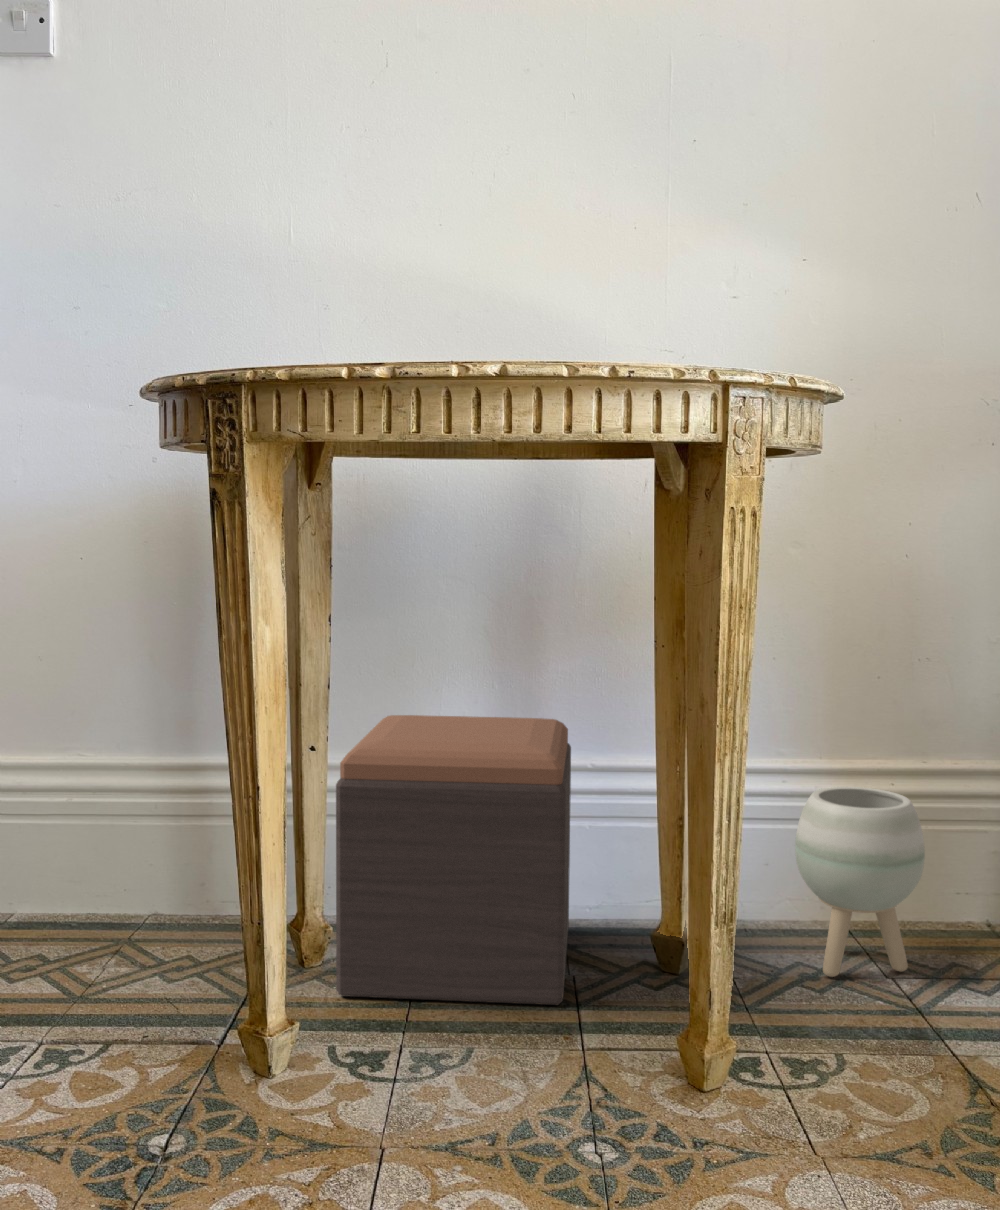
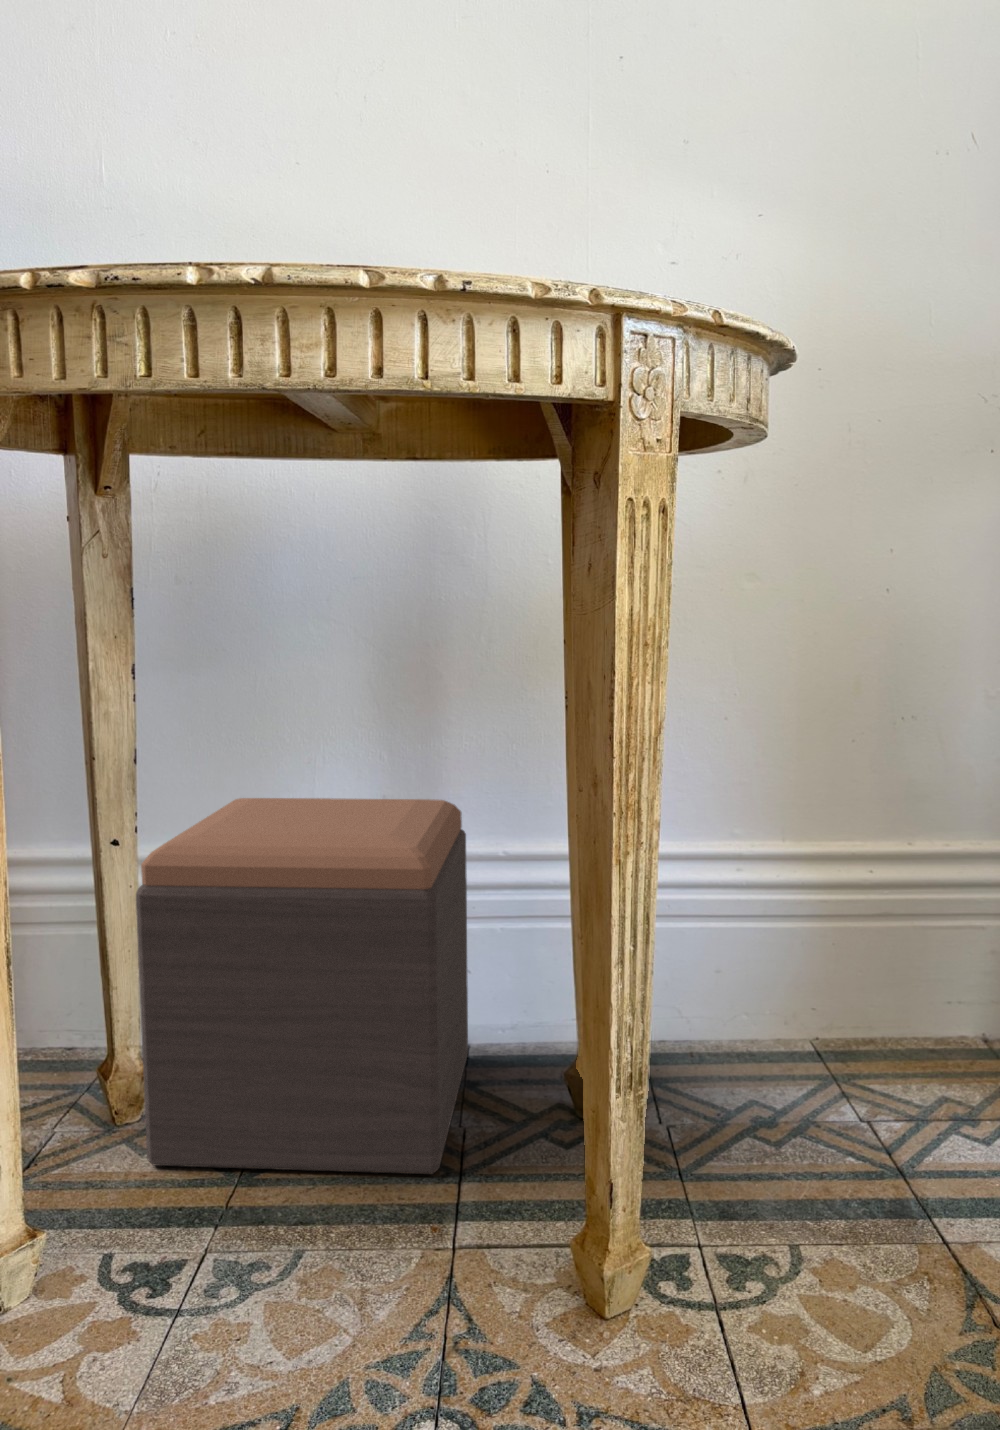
planter: present [795,787,925,977] -> none [744,880,908,1123]

